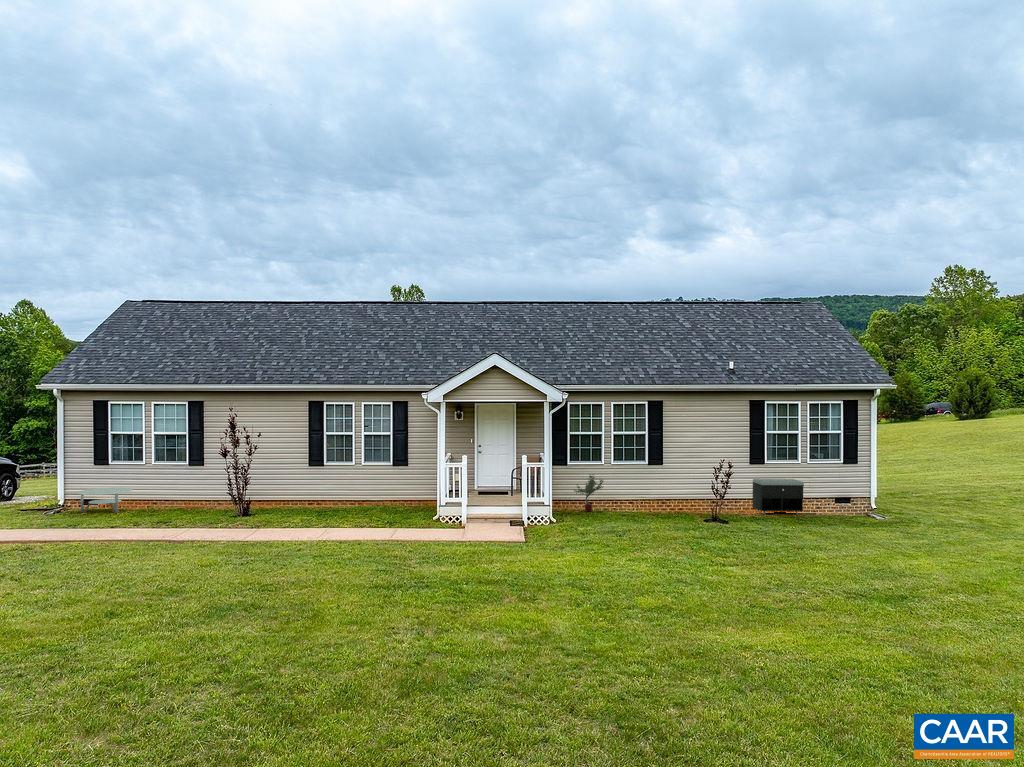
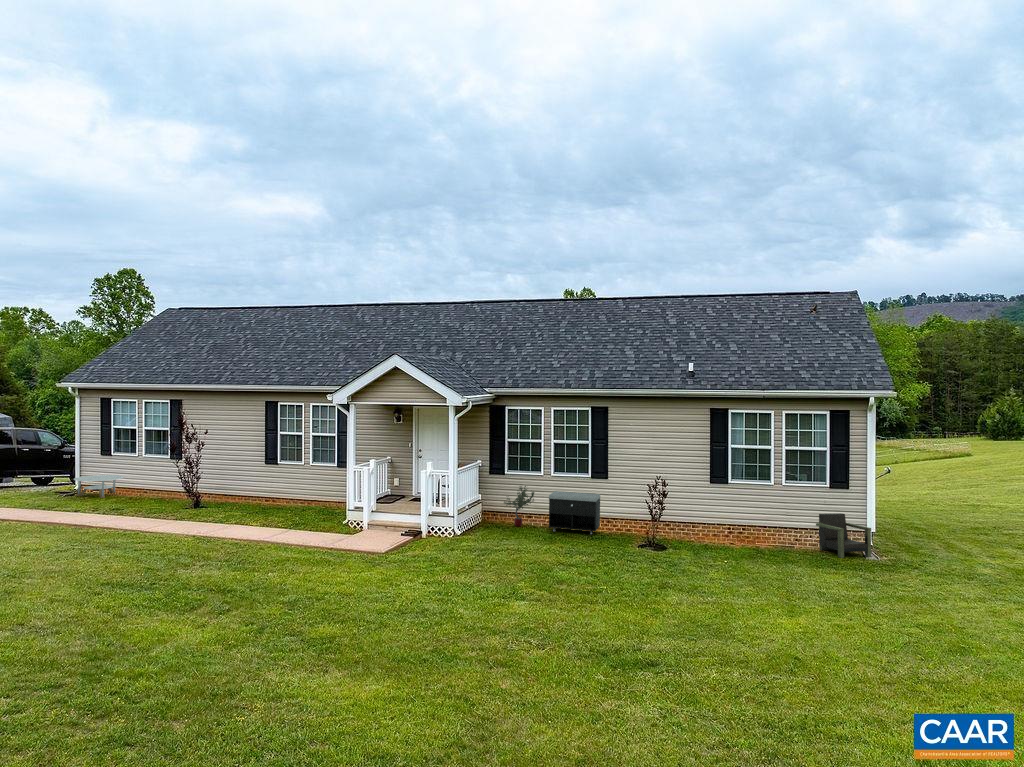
storage bench: present [753,479,804,514] -> present [549,491,600,534]
armchair: none [836,483,879,517] -> present [816,513,871,558]

